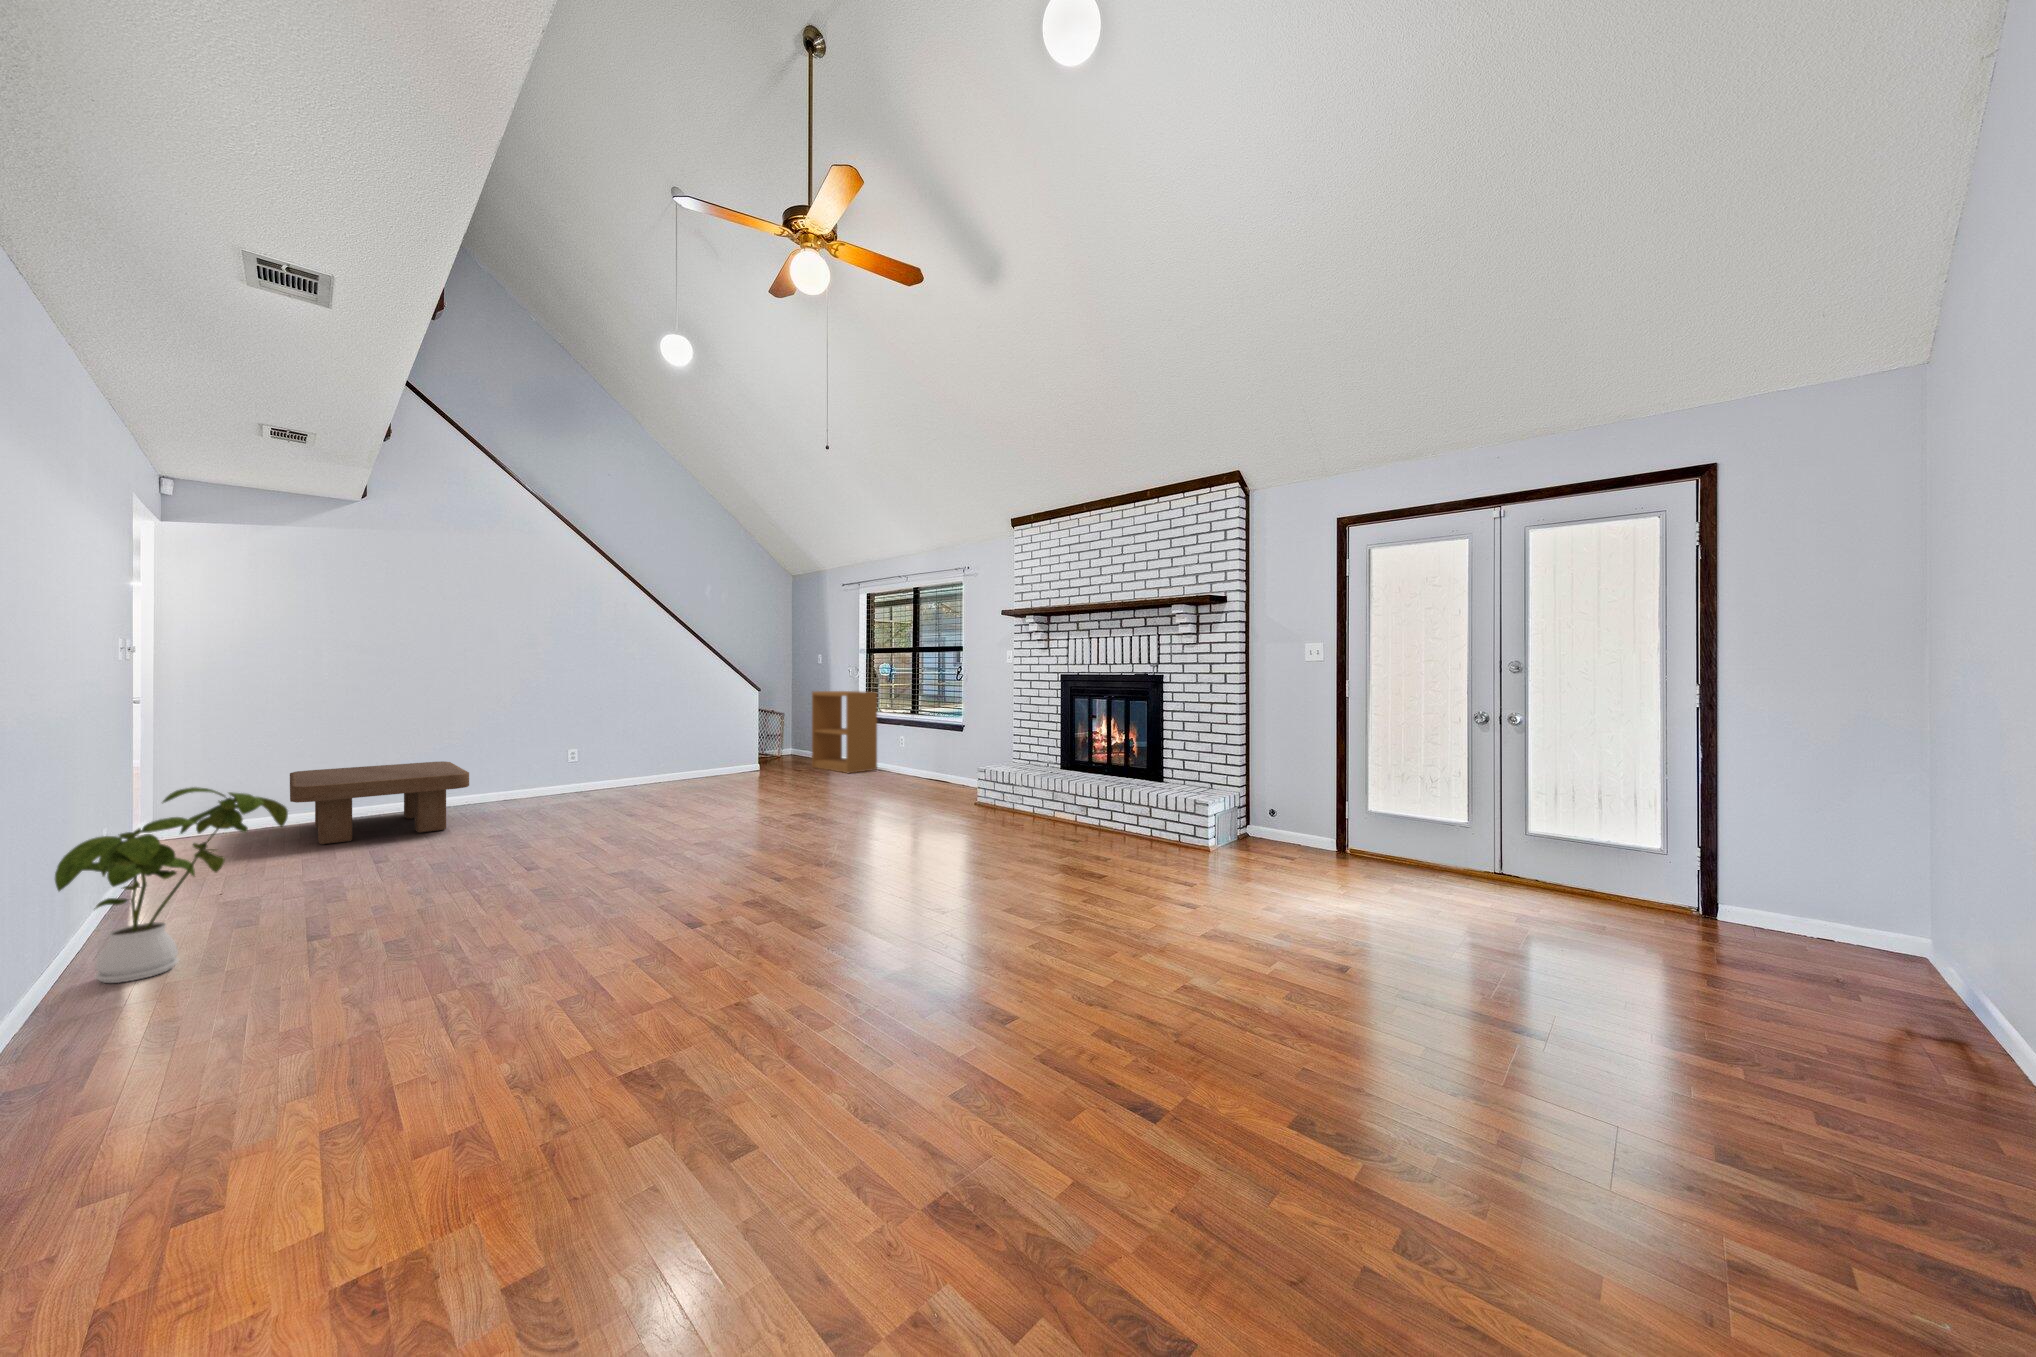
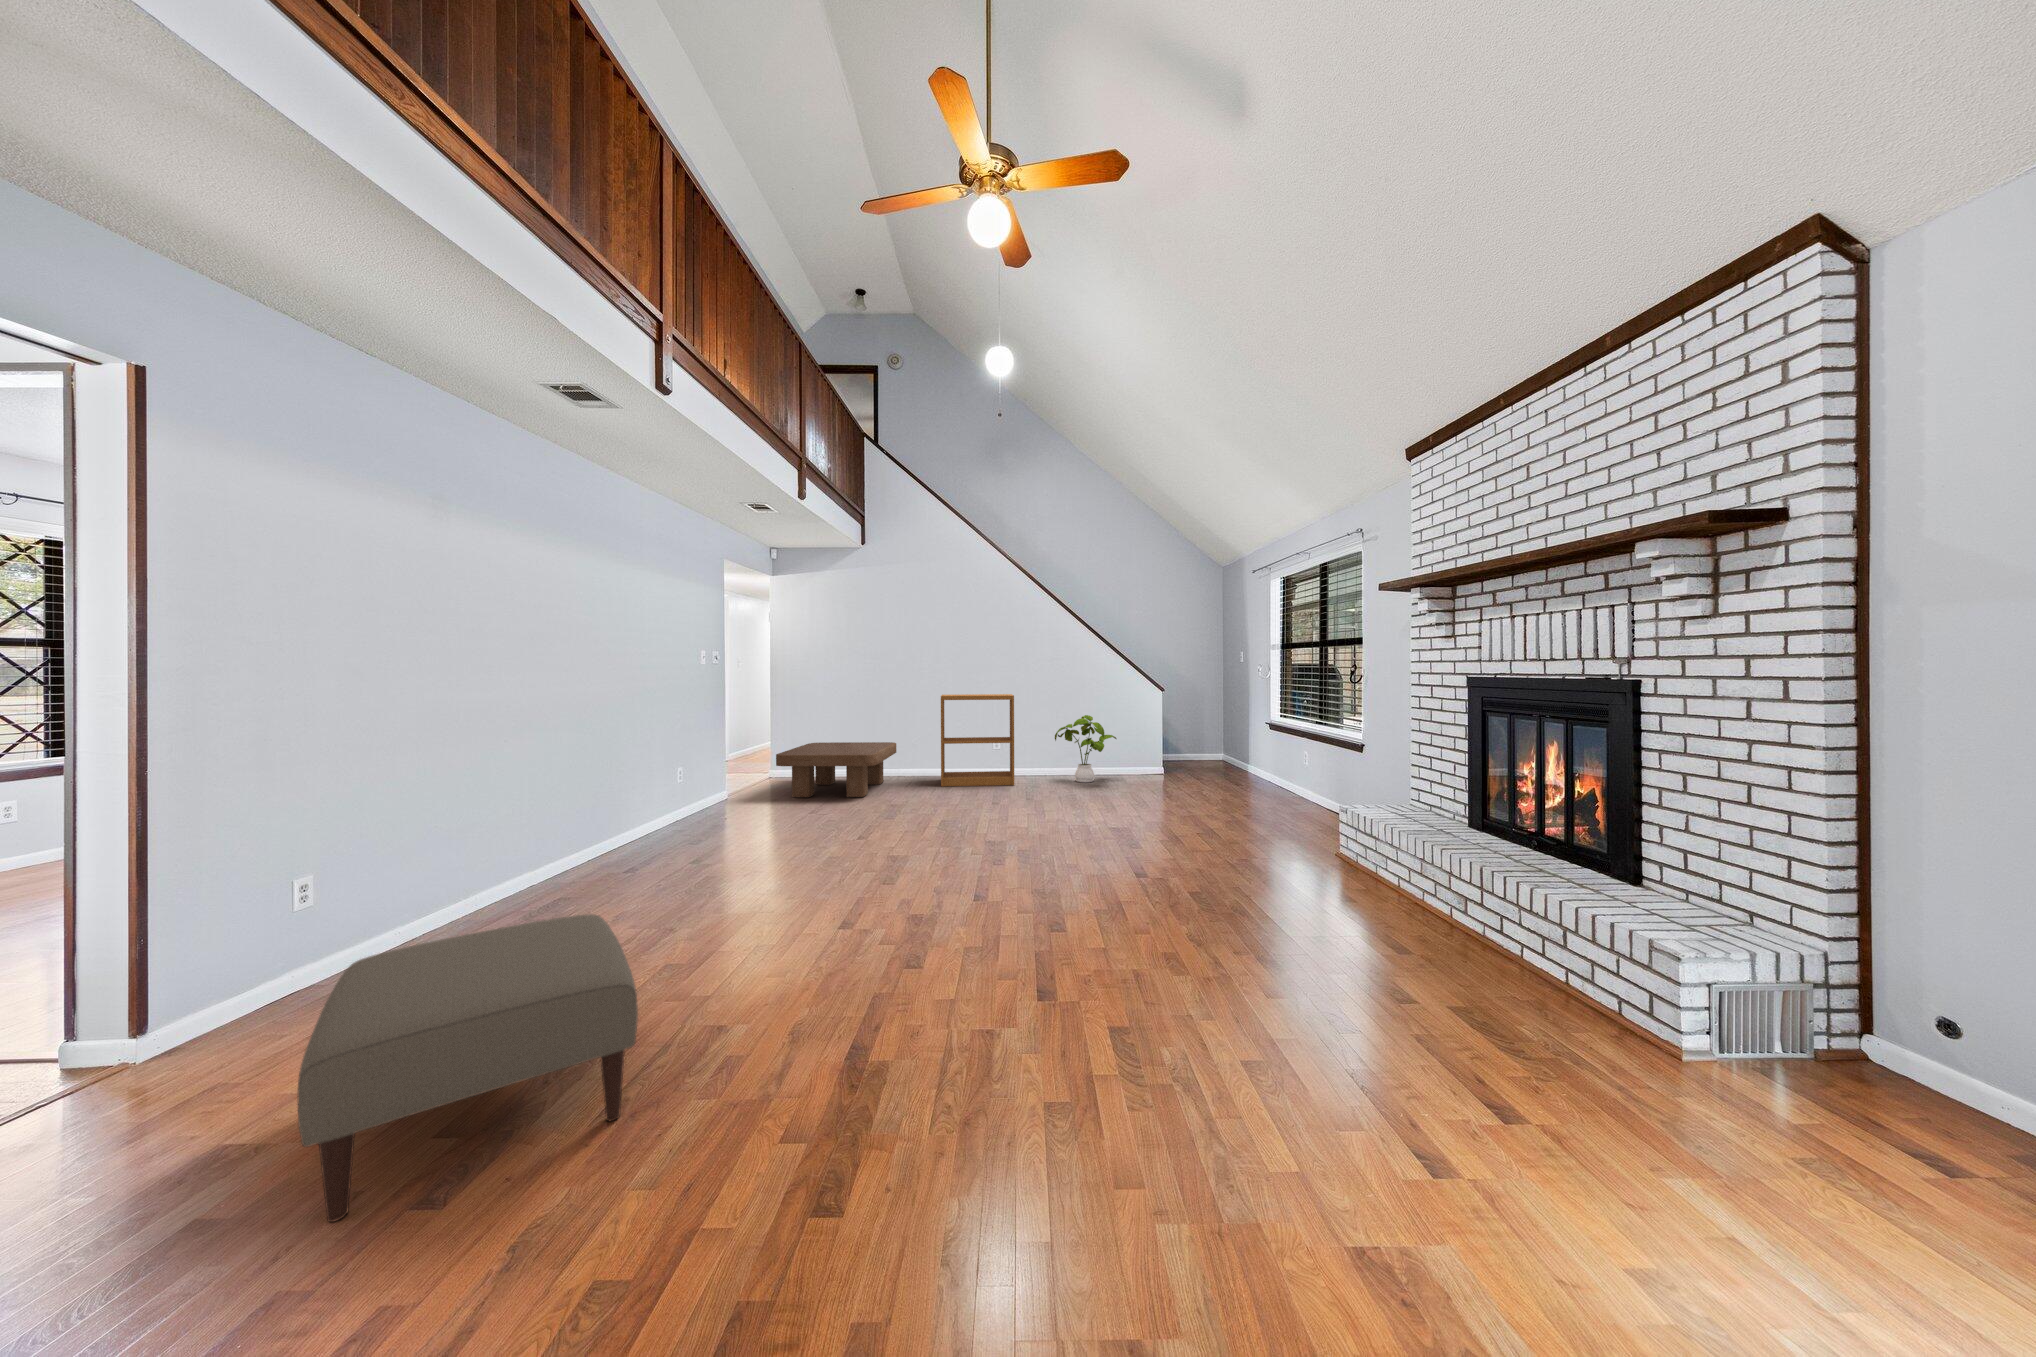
bookshelf: present [812,691,877,773] -> present [941,694,1014,787]
house plant: present [55,787,288,983] -> present [1055,715,1116,782]
ottoman: none [494,898,813,1113] -> present [298,914,638,1222]

